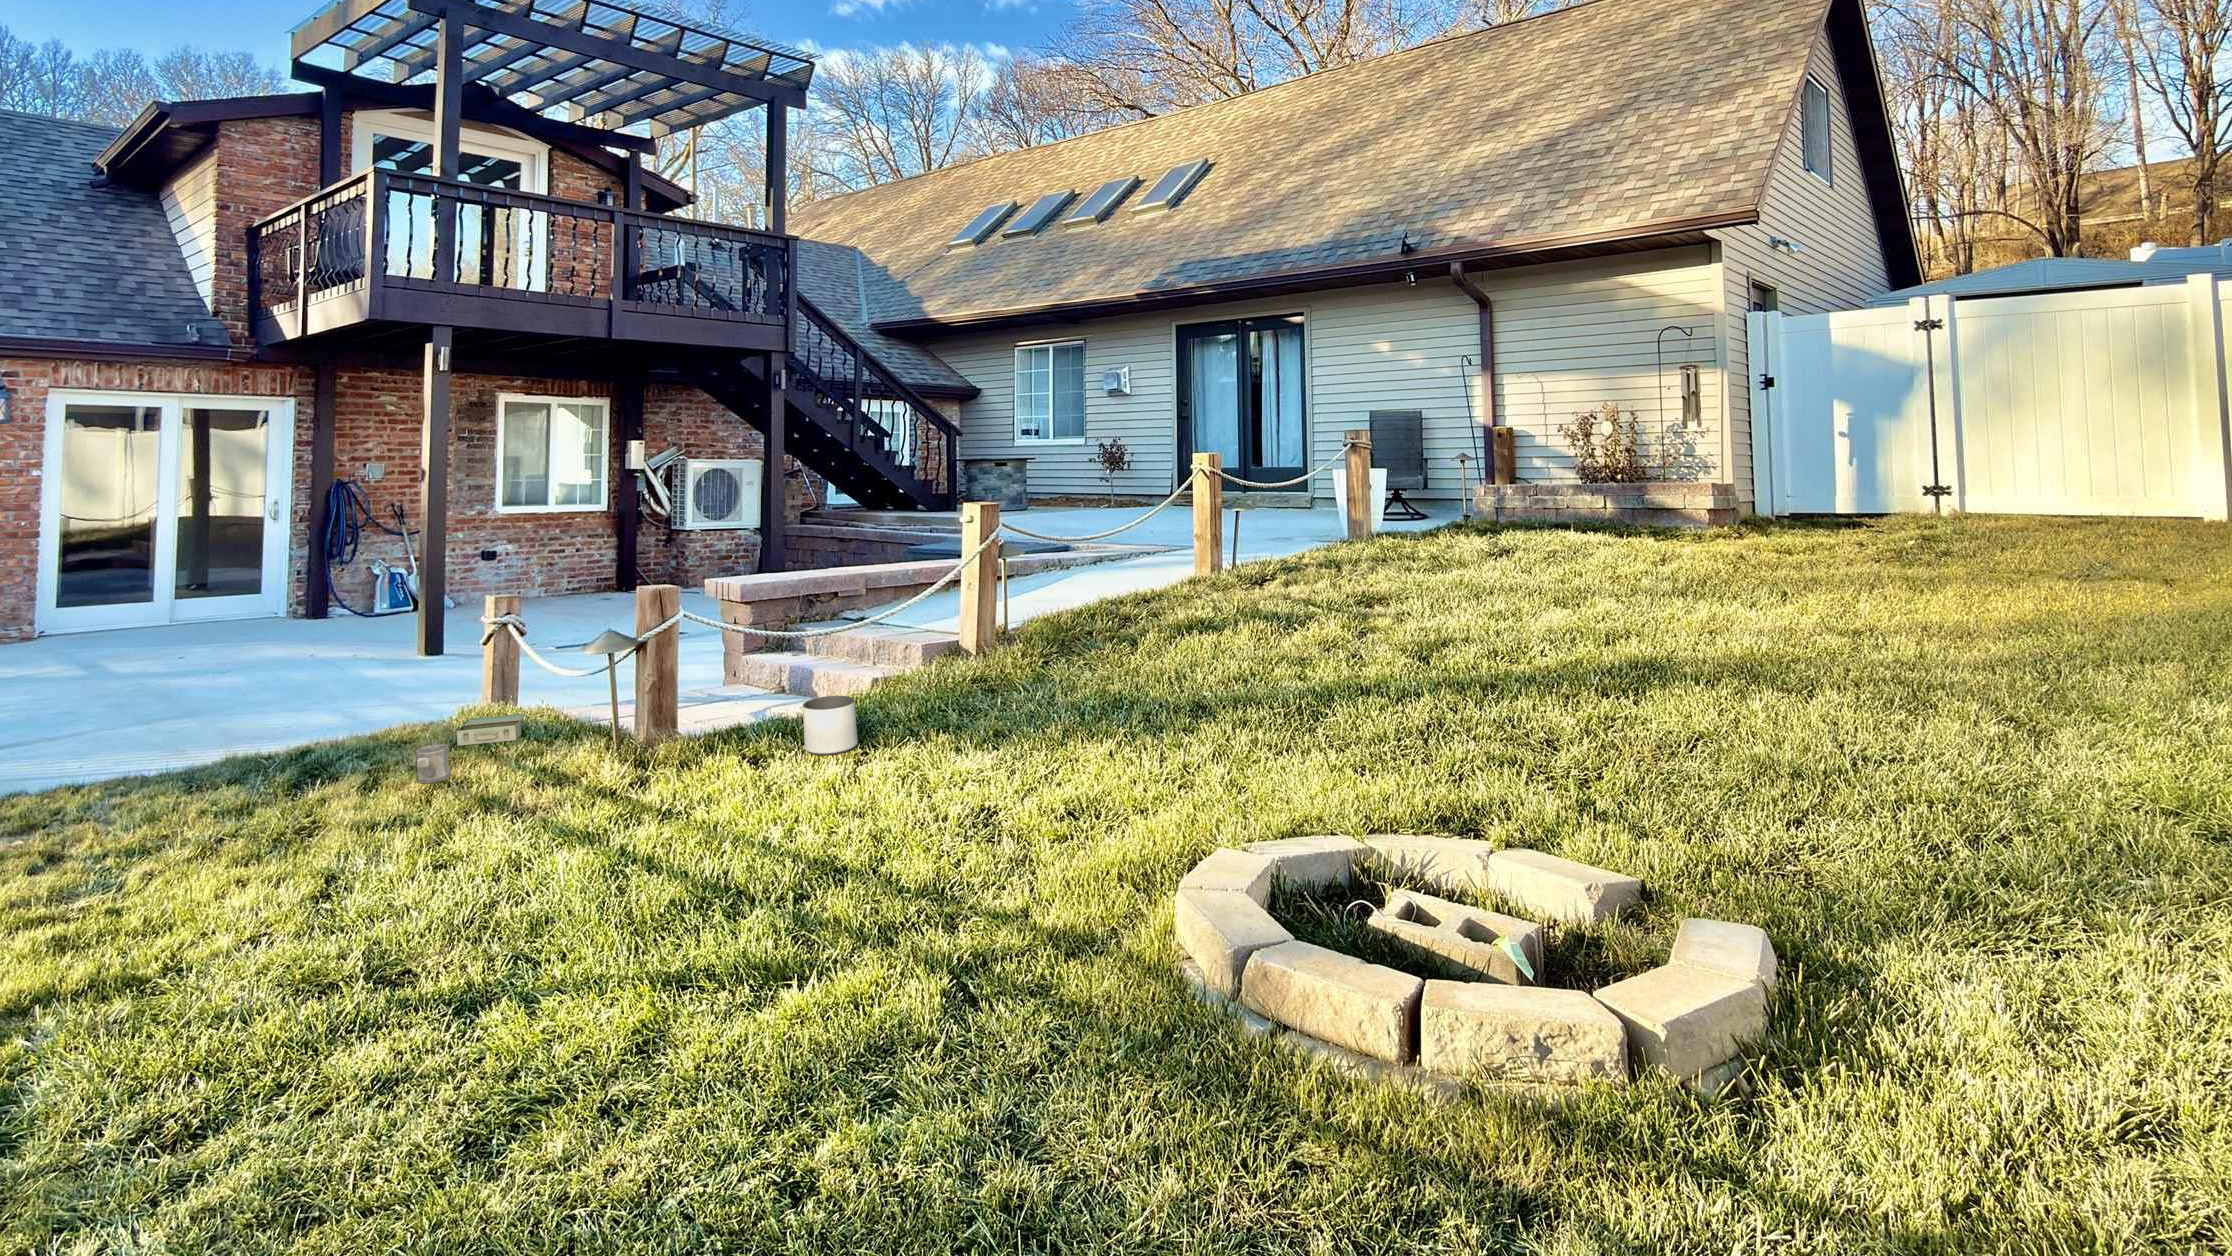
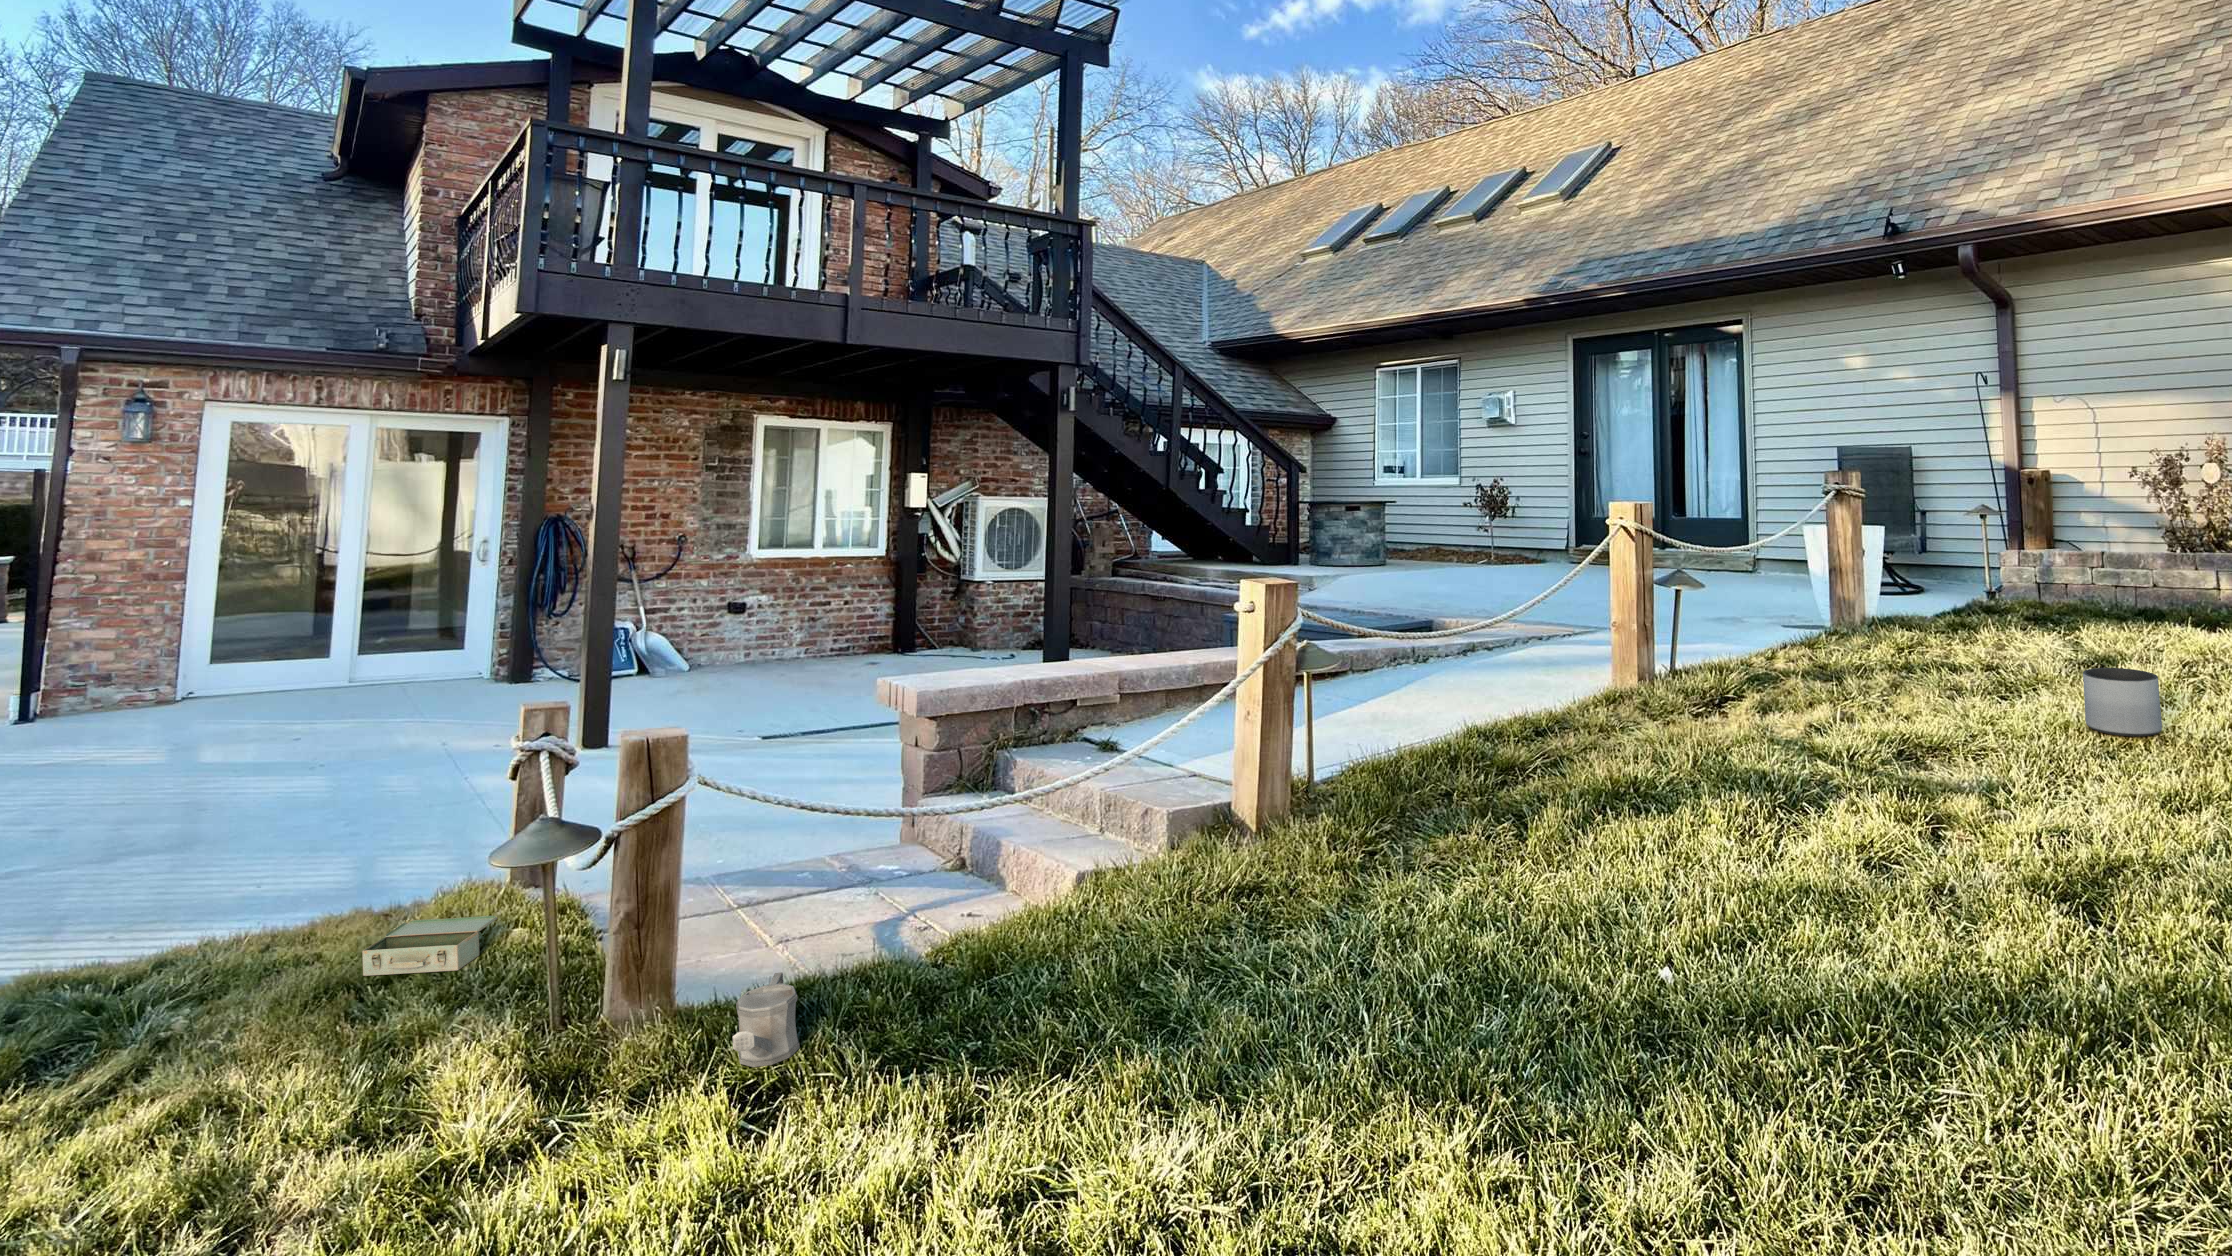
planter: present [803,696,858,755] -> present [2083,668,2162,737]
watering can: present [415,741,451,783] -> present [733,972,800,1067]

